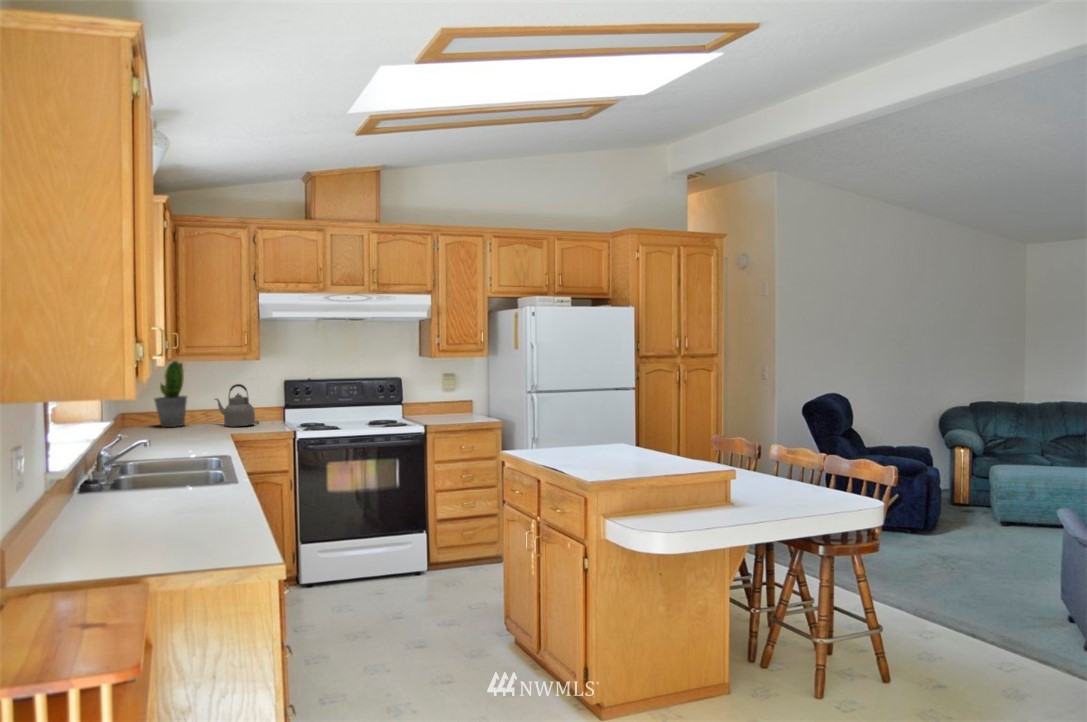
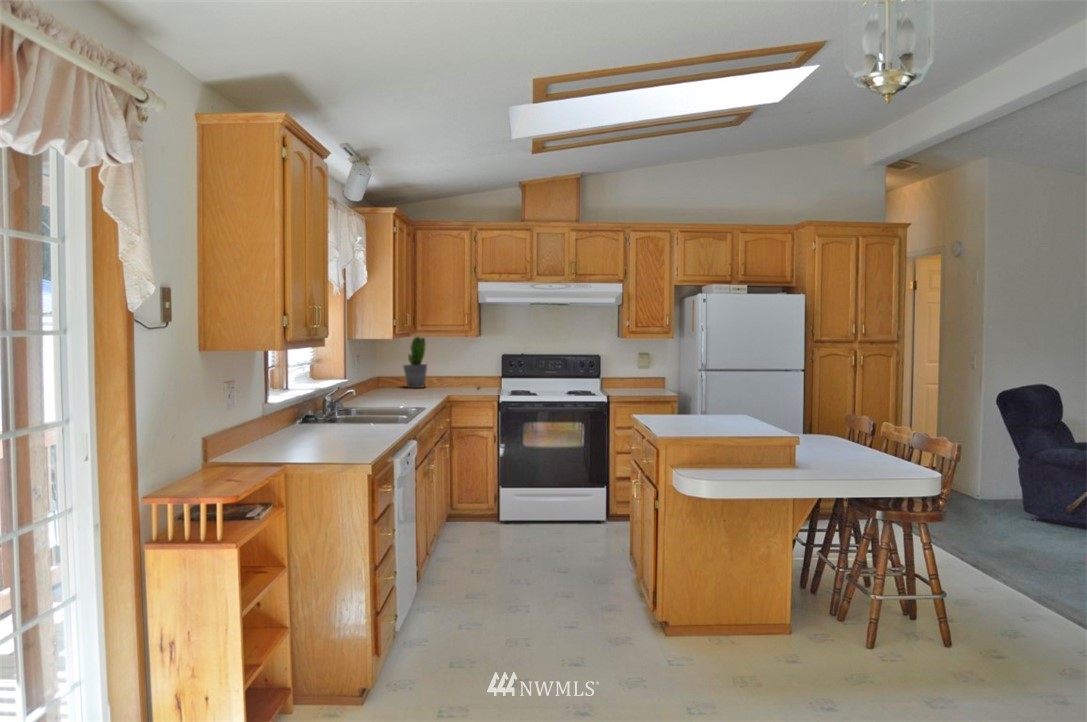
kettle: present [215,384,255,426] -> none [447,356,477,390]

